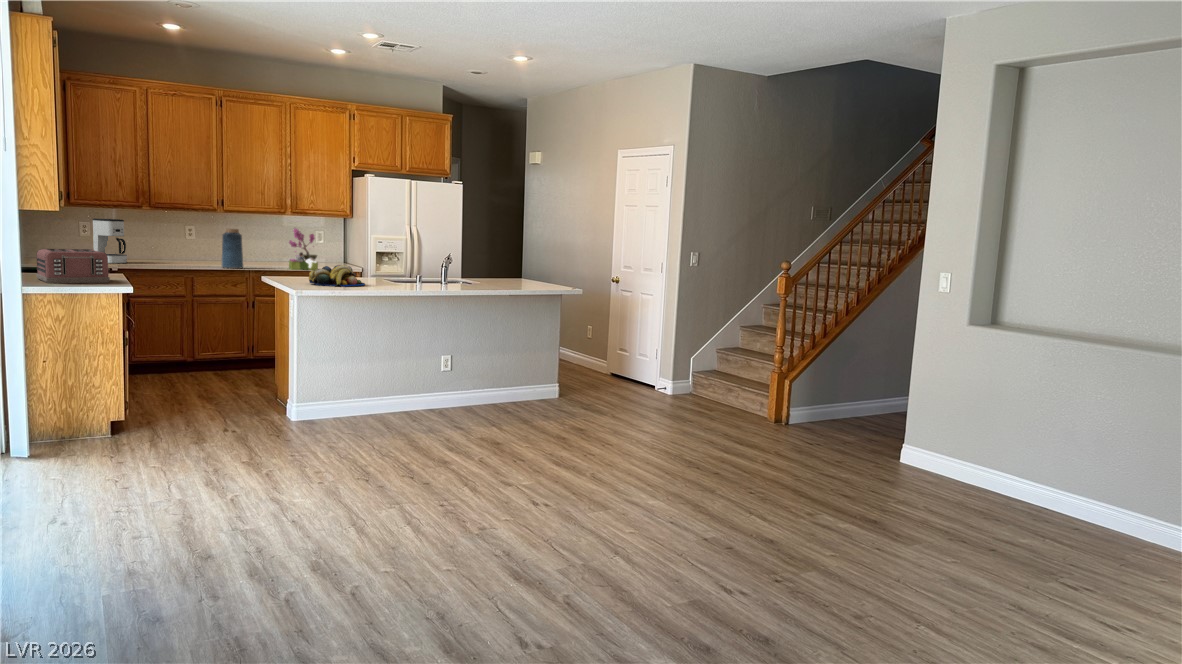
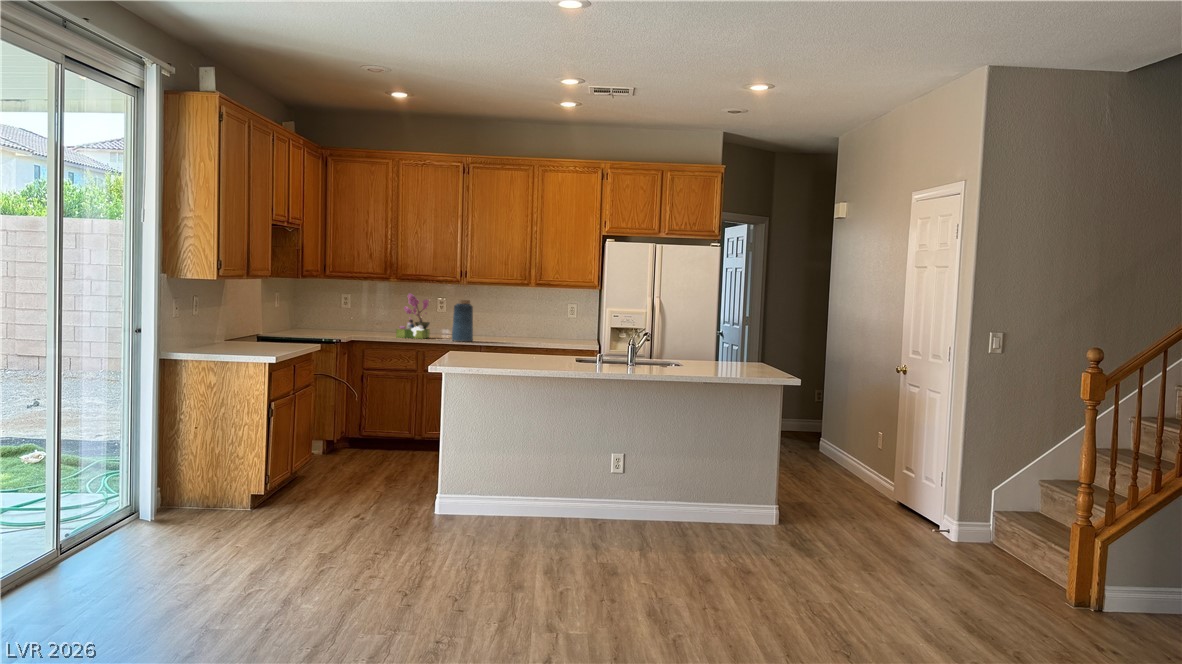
coffee maker: present [93,218,127,264] -> none [353,290,382,334]
flower arrangement: present [289,228,318,270] -> present [396,294,430,339]
toaster: present [36,249,110,283] -> none [210,317,275,352]
fruit bowl: present [309,265,365,287] -> none [465,340,527,365]

